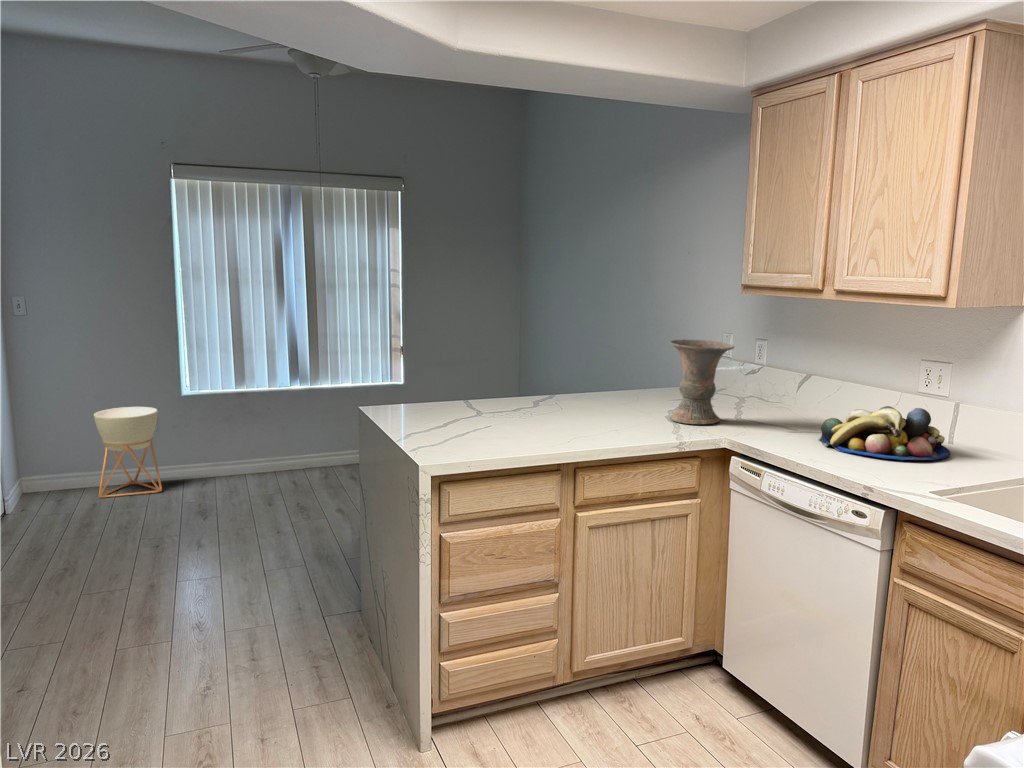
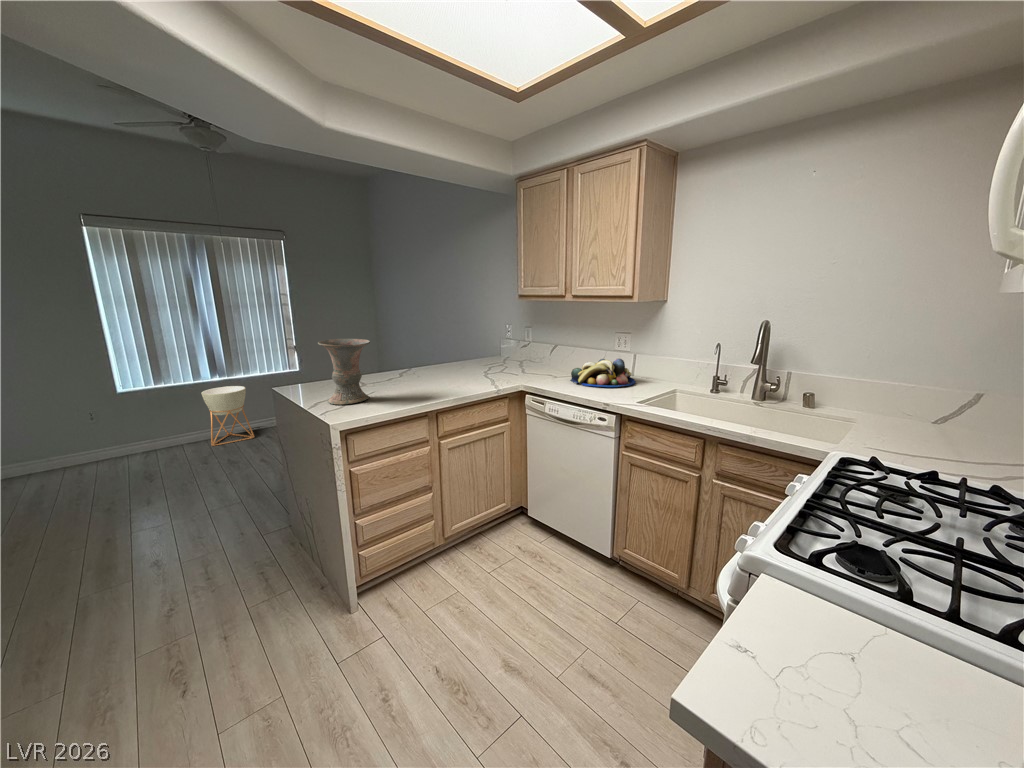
vase: present [670,339,734,424] -> present [318,339,370,405]
planter: present [94,407,162,498] -> present [201,386,254,446]

